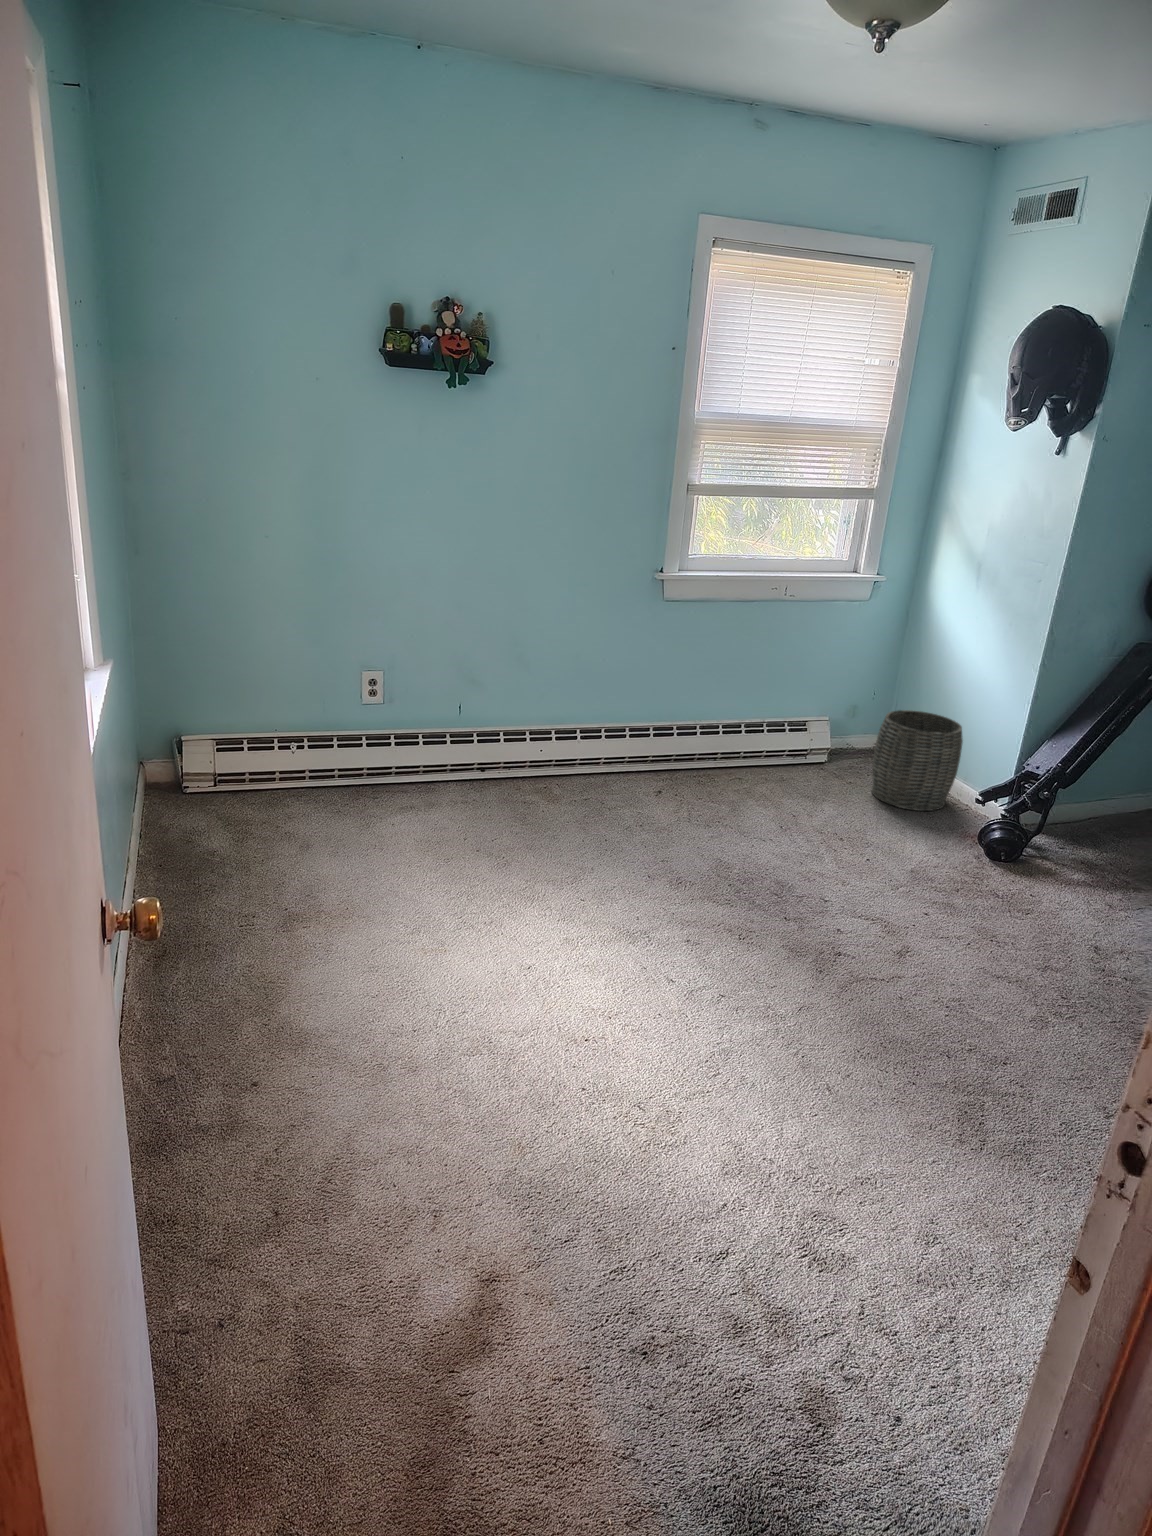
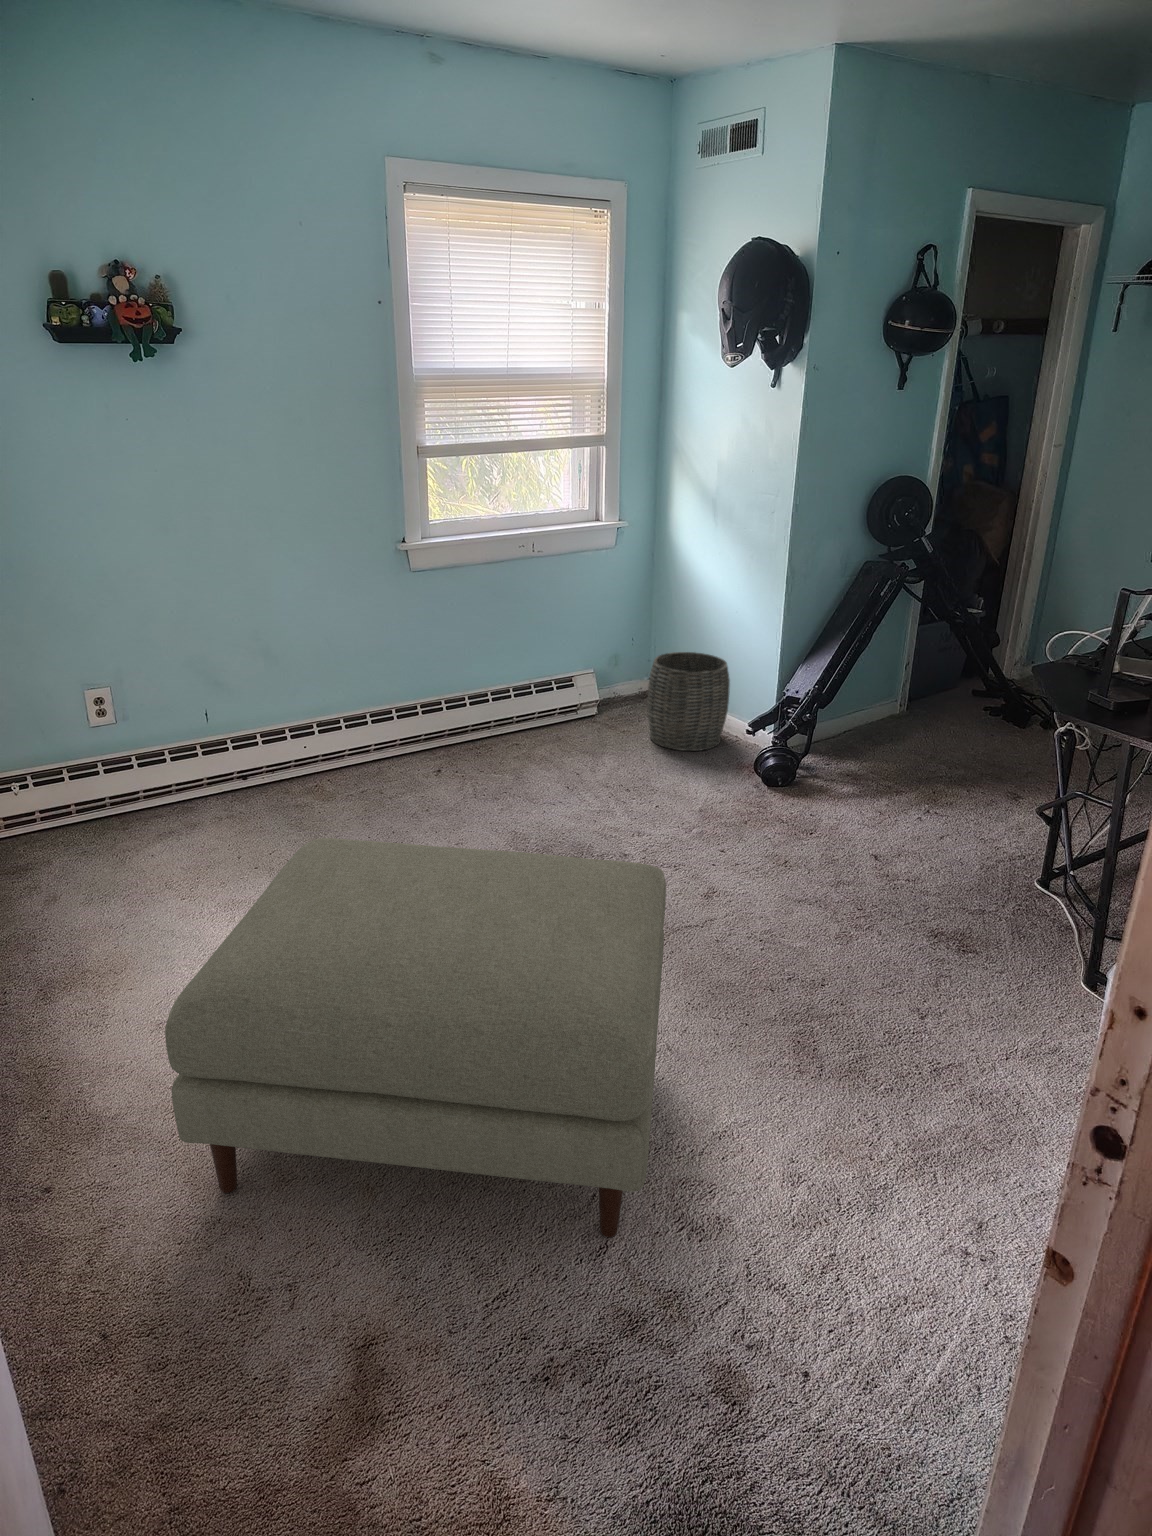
ottoman: none [368,828,844,1244] -> present [165,838,666,1237]

